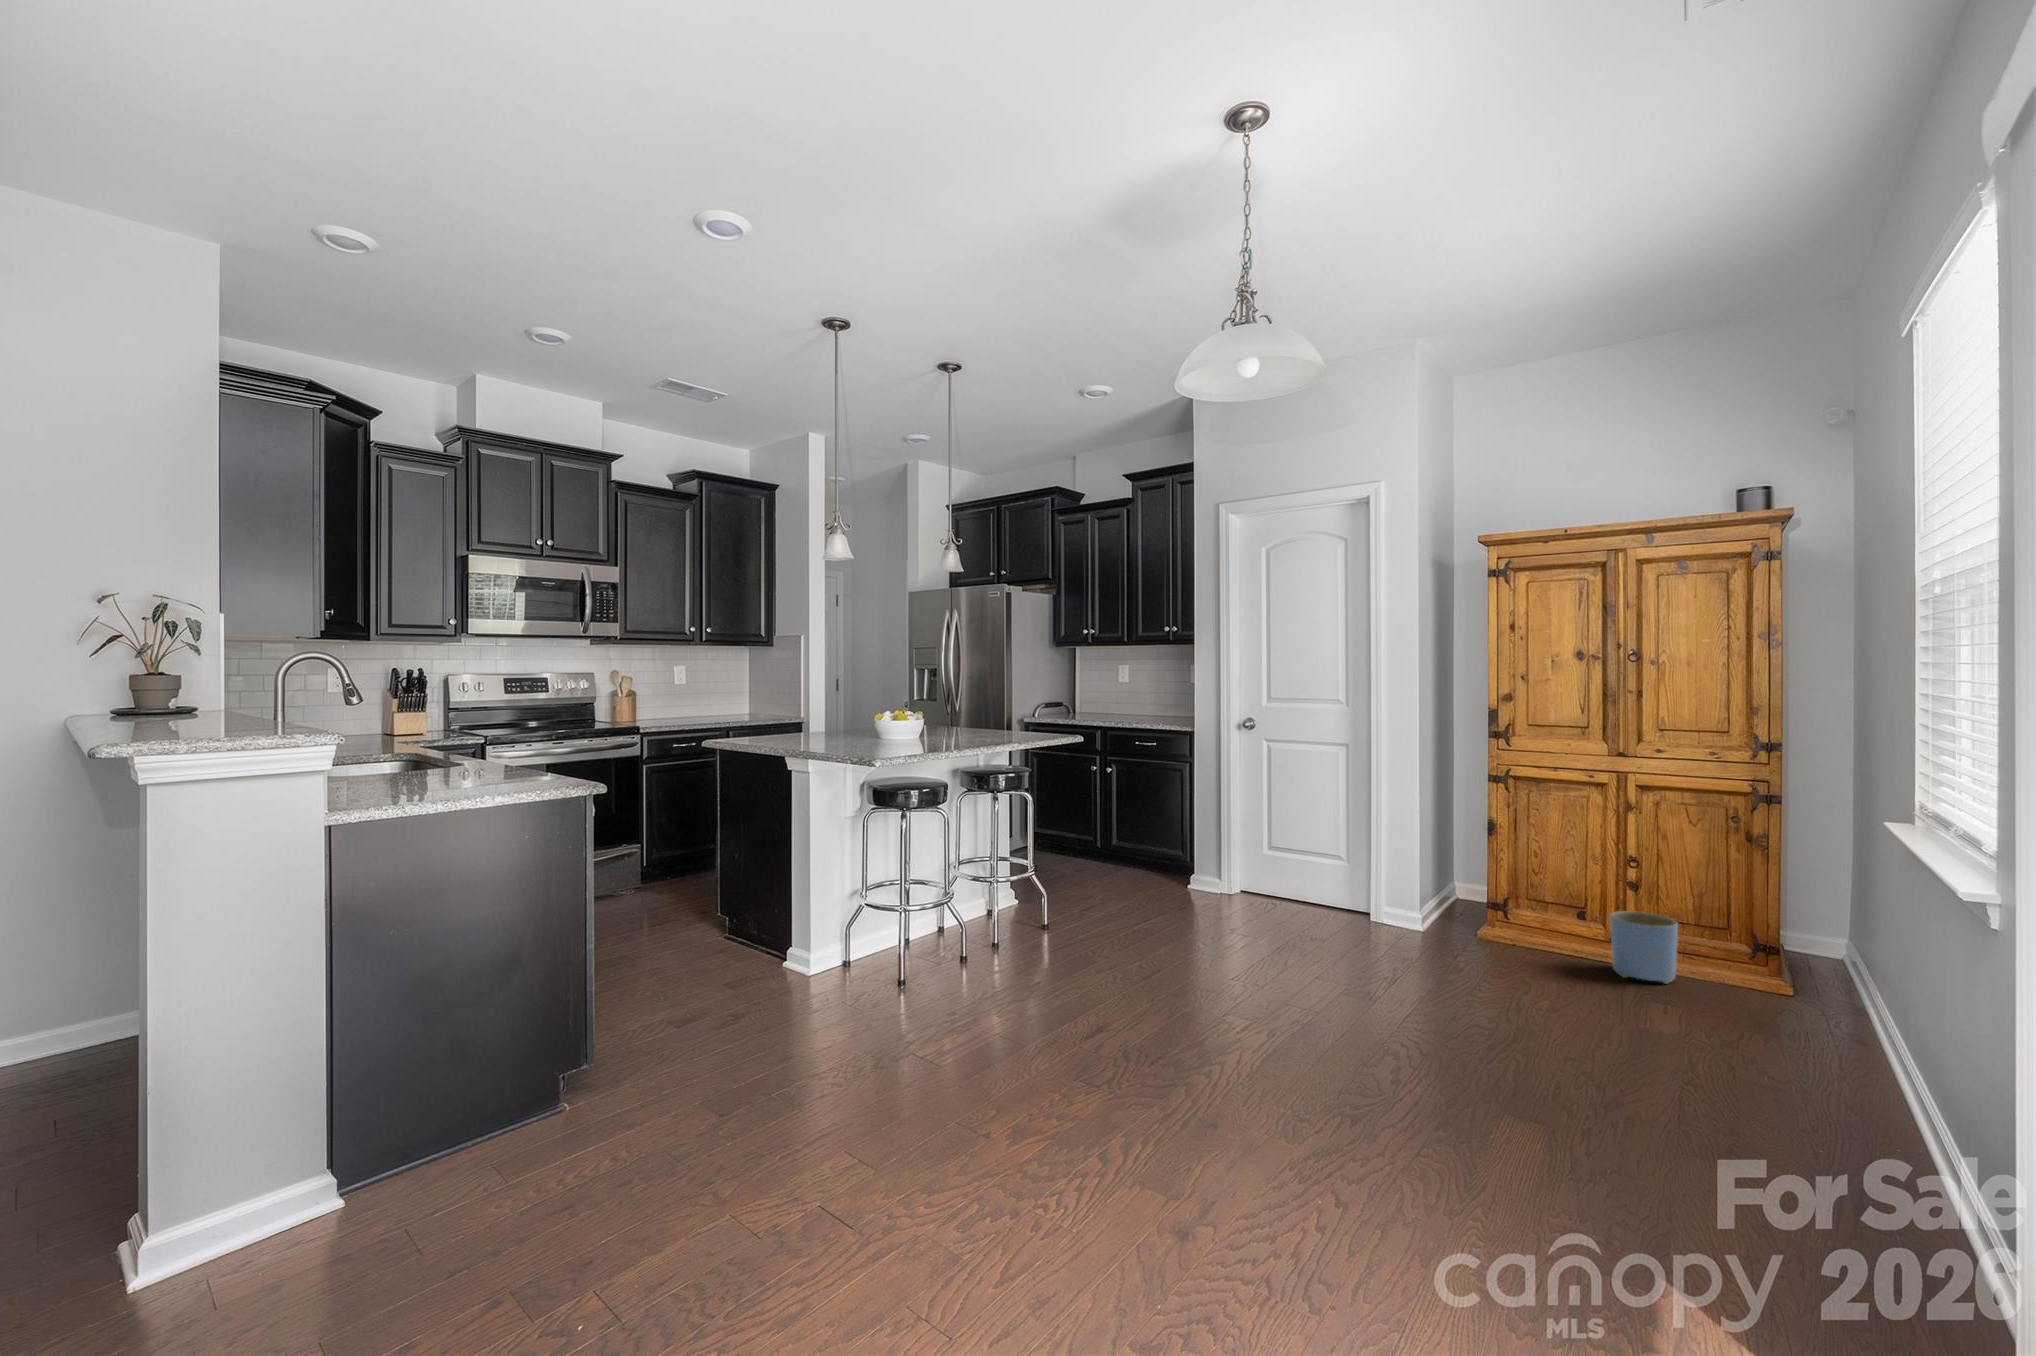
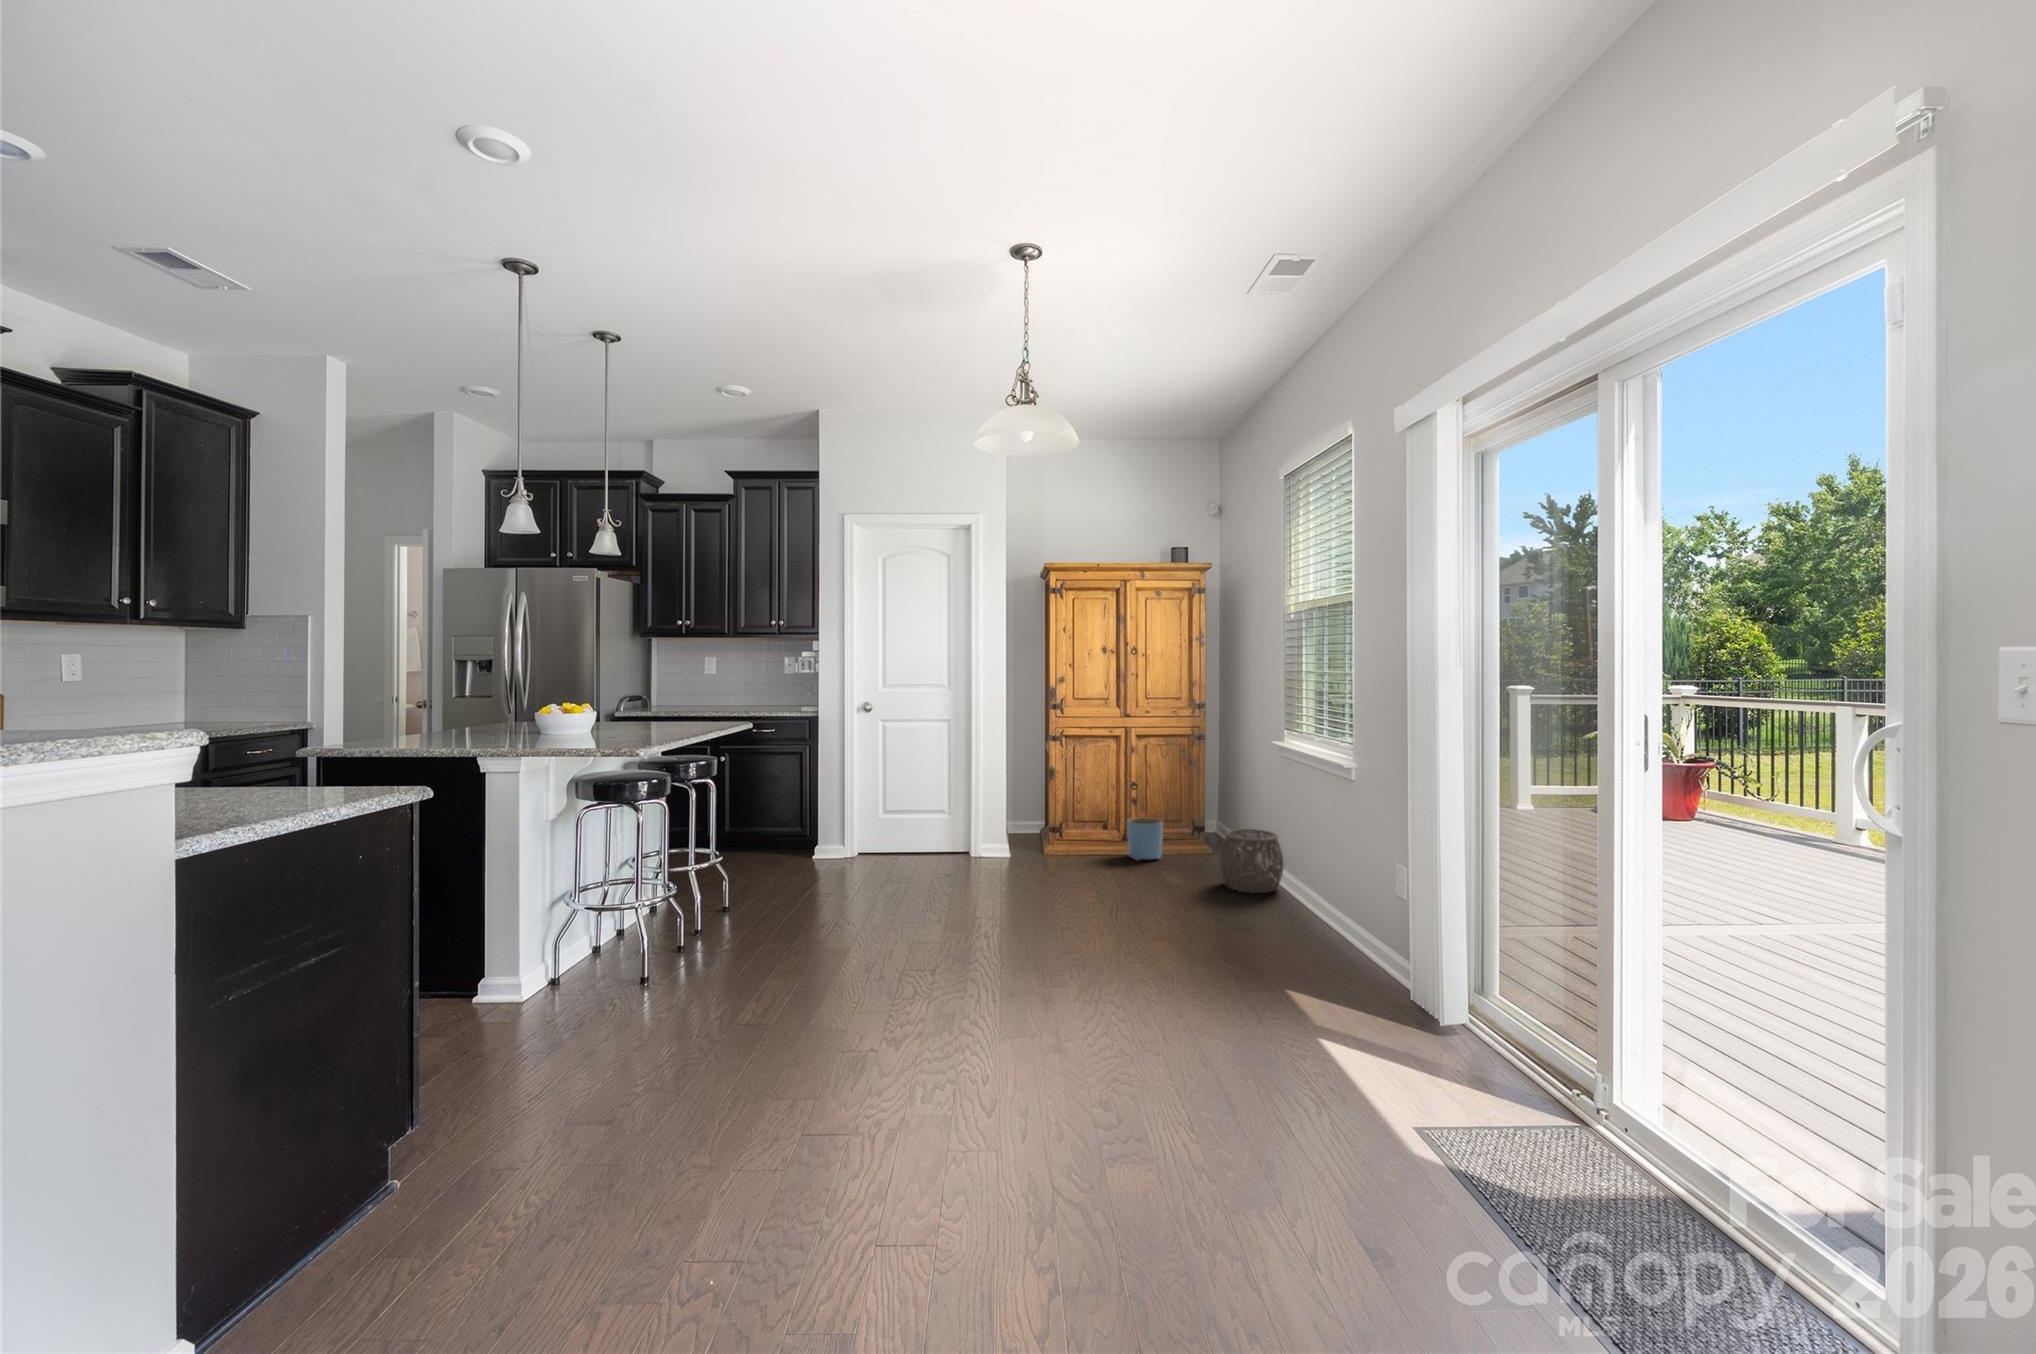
woven basket: none [1739,961,1889,1089] -> present [1220,829,1284,893]

